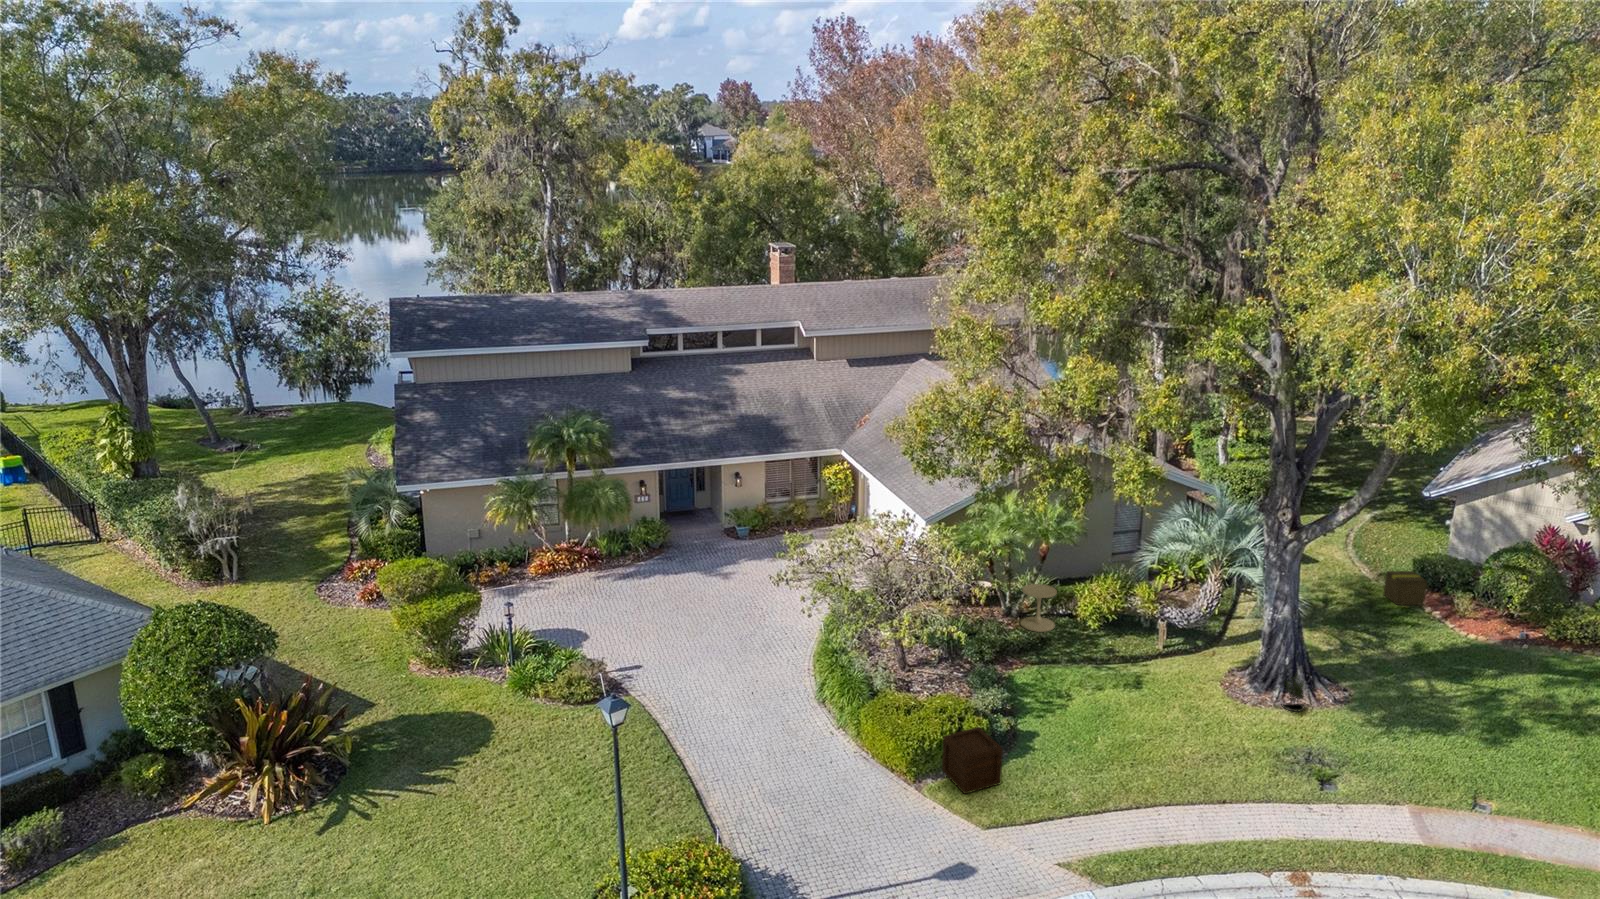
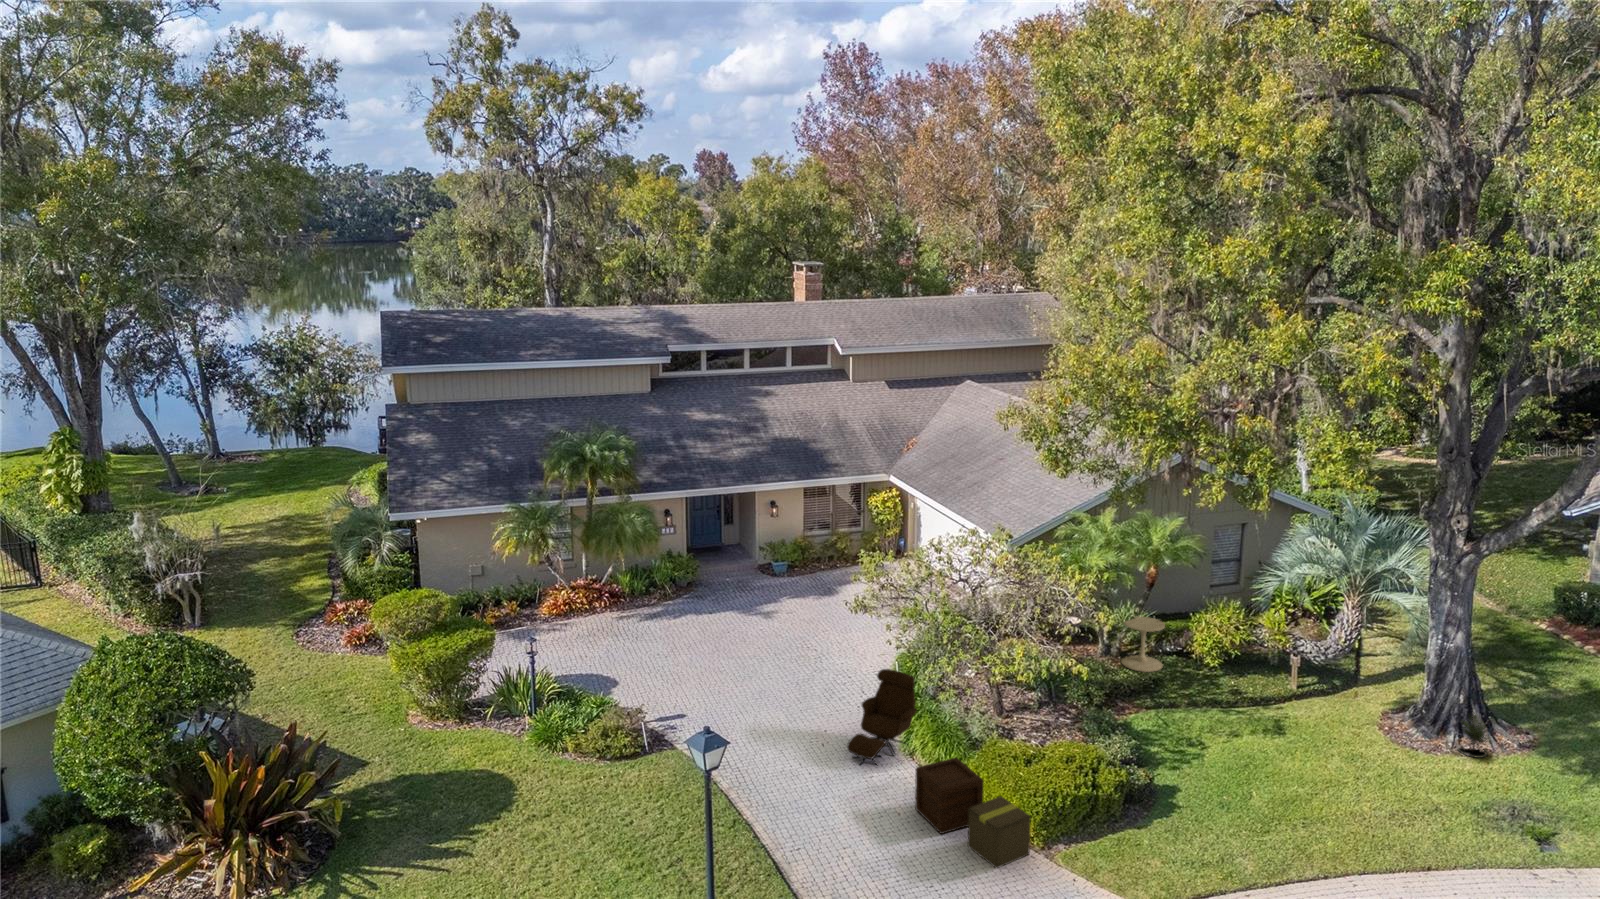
cardboard box: present [1384,571,1427,605] -> present [968,796,1031,868]
lounge chair: none [770,631,831,712] -> present [847,669,917,765]
wooden crate: present [942,727,1003,794] -> present [915,758,984,834]

